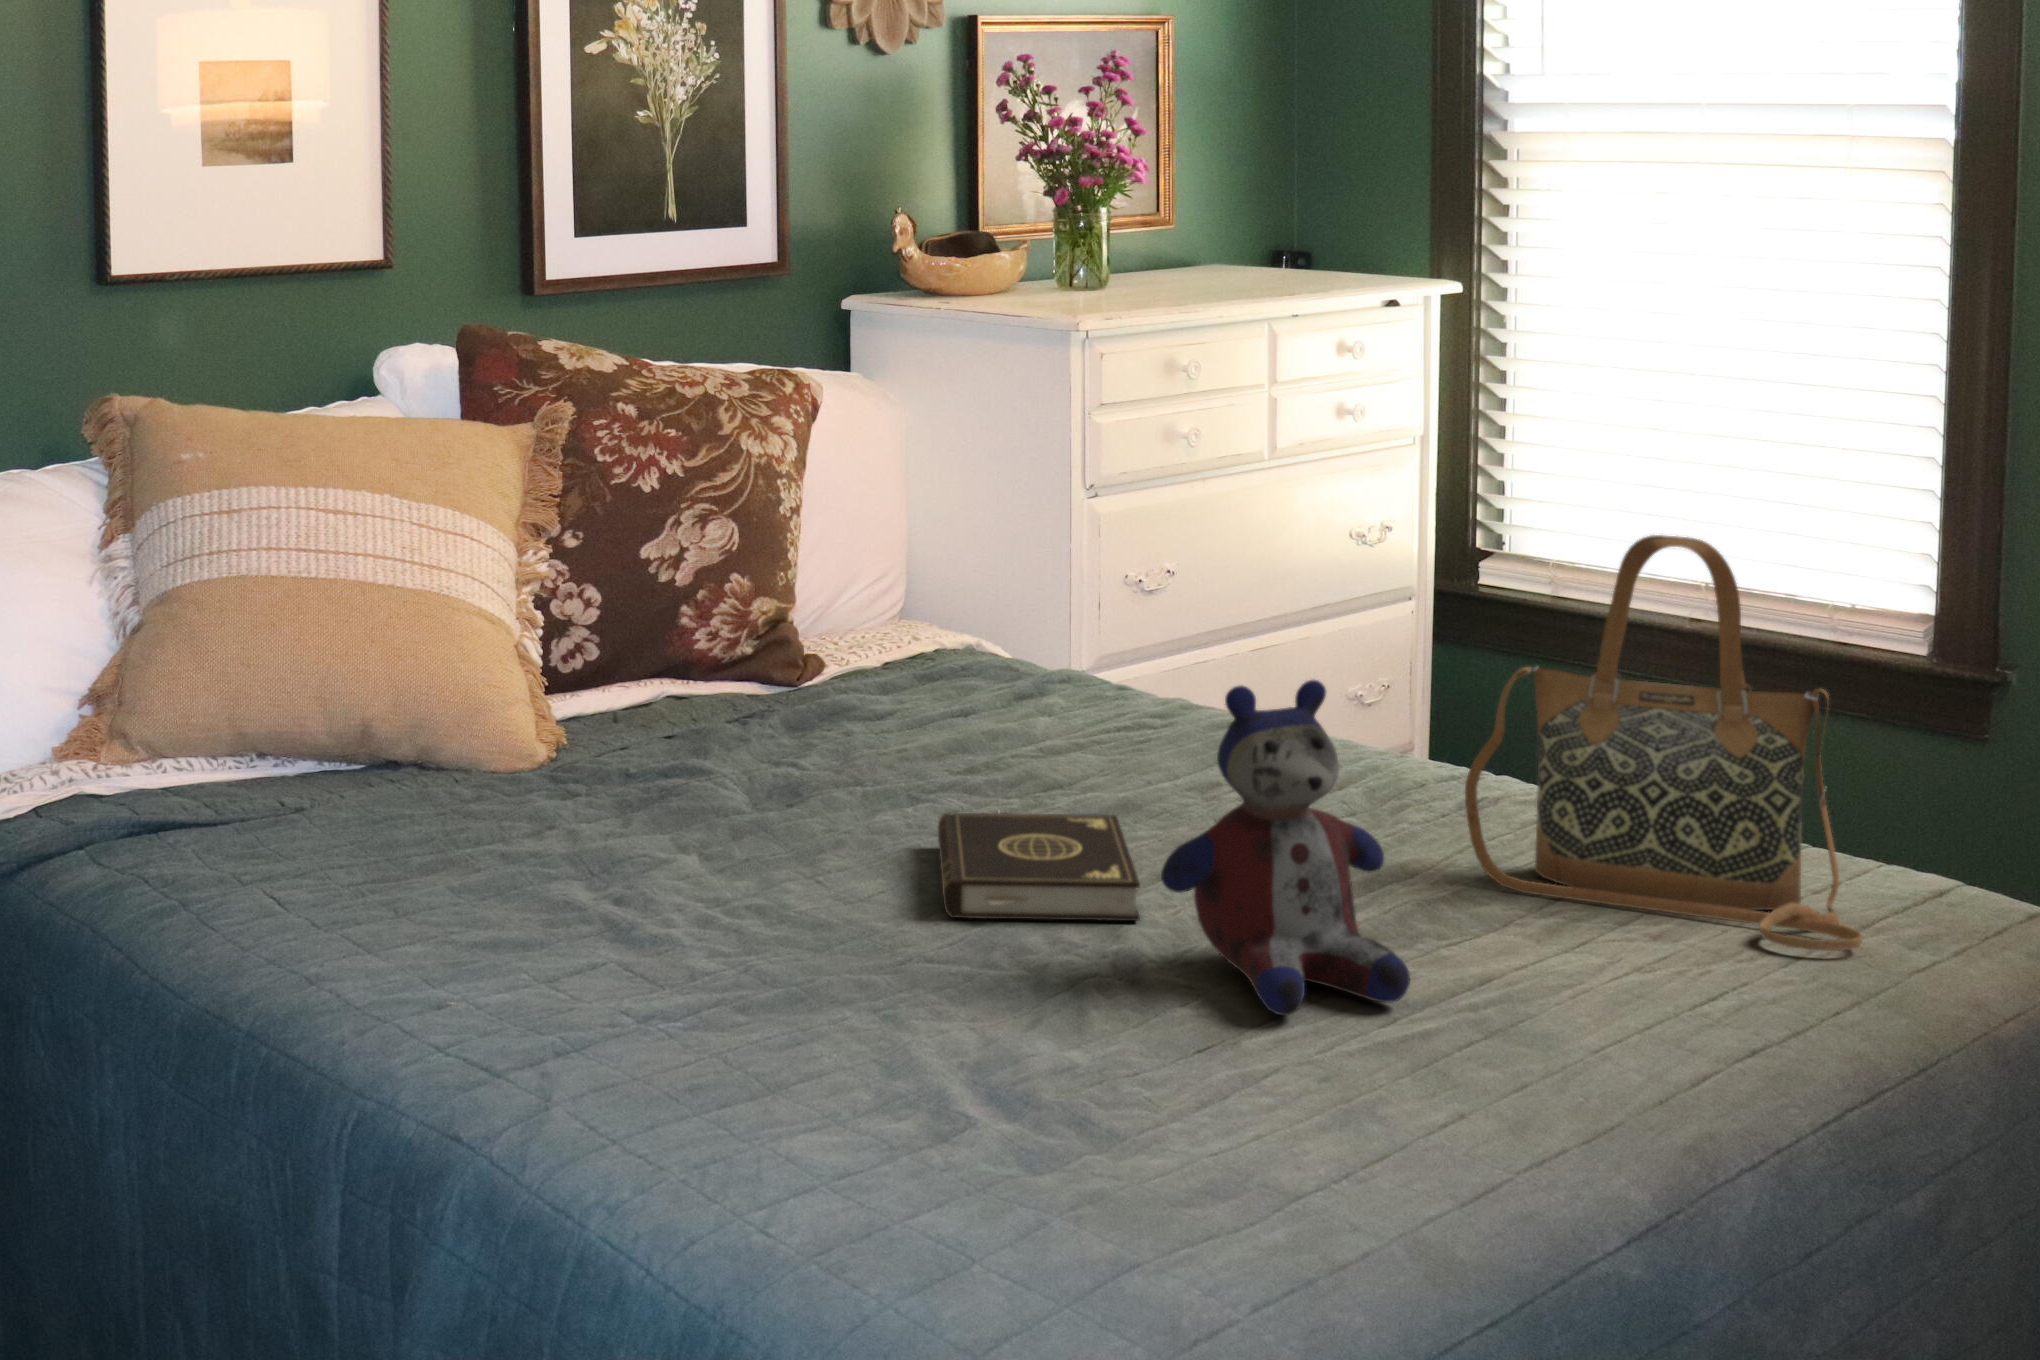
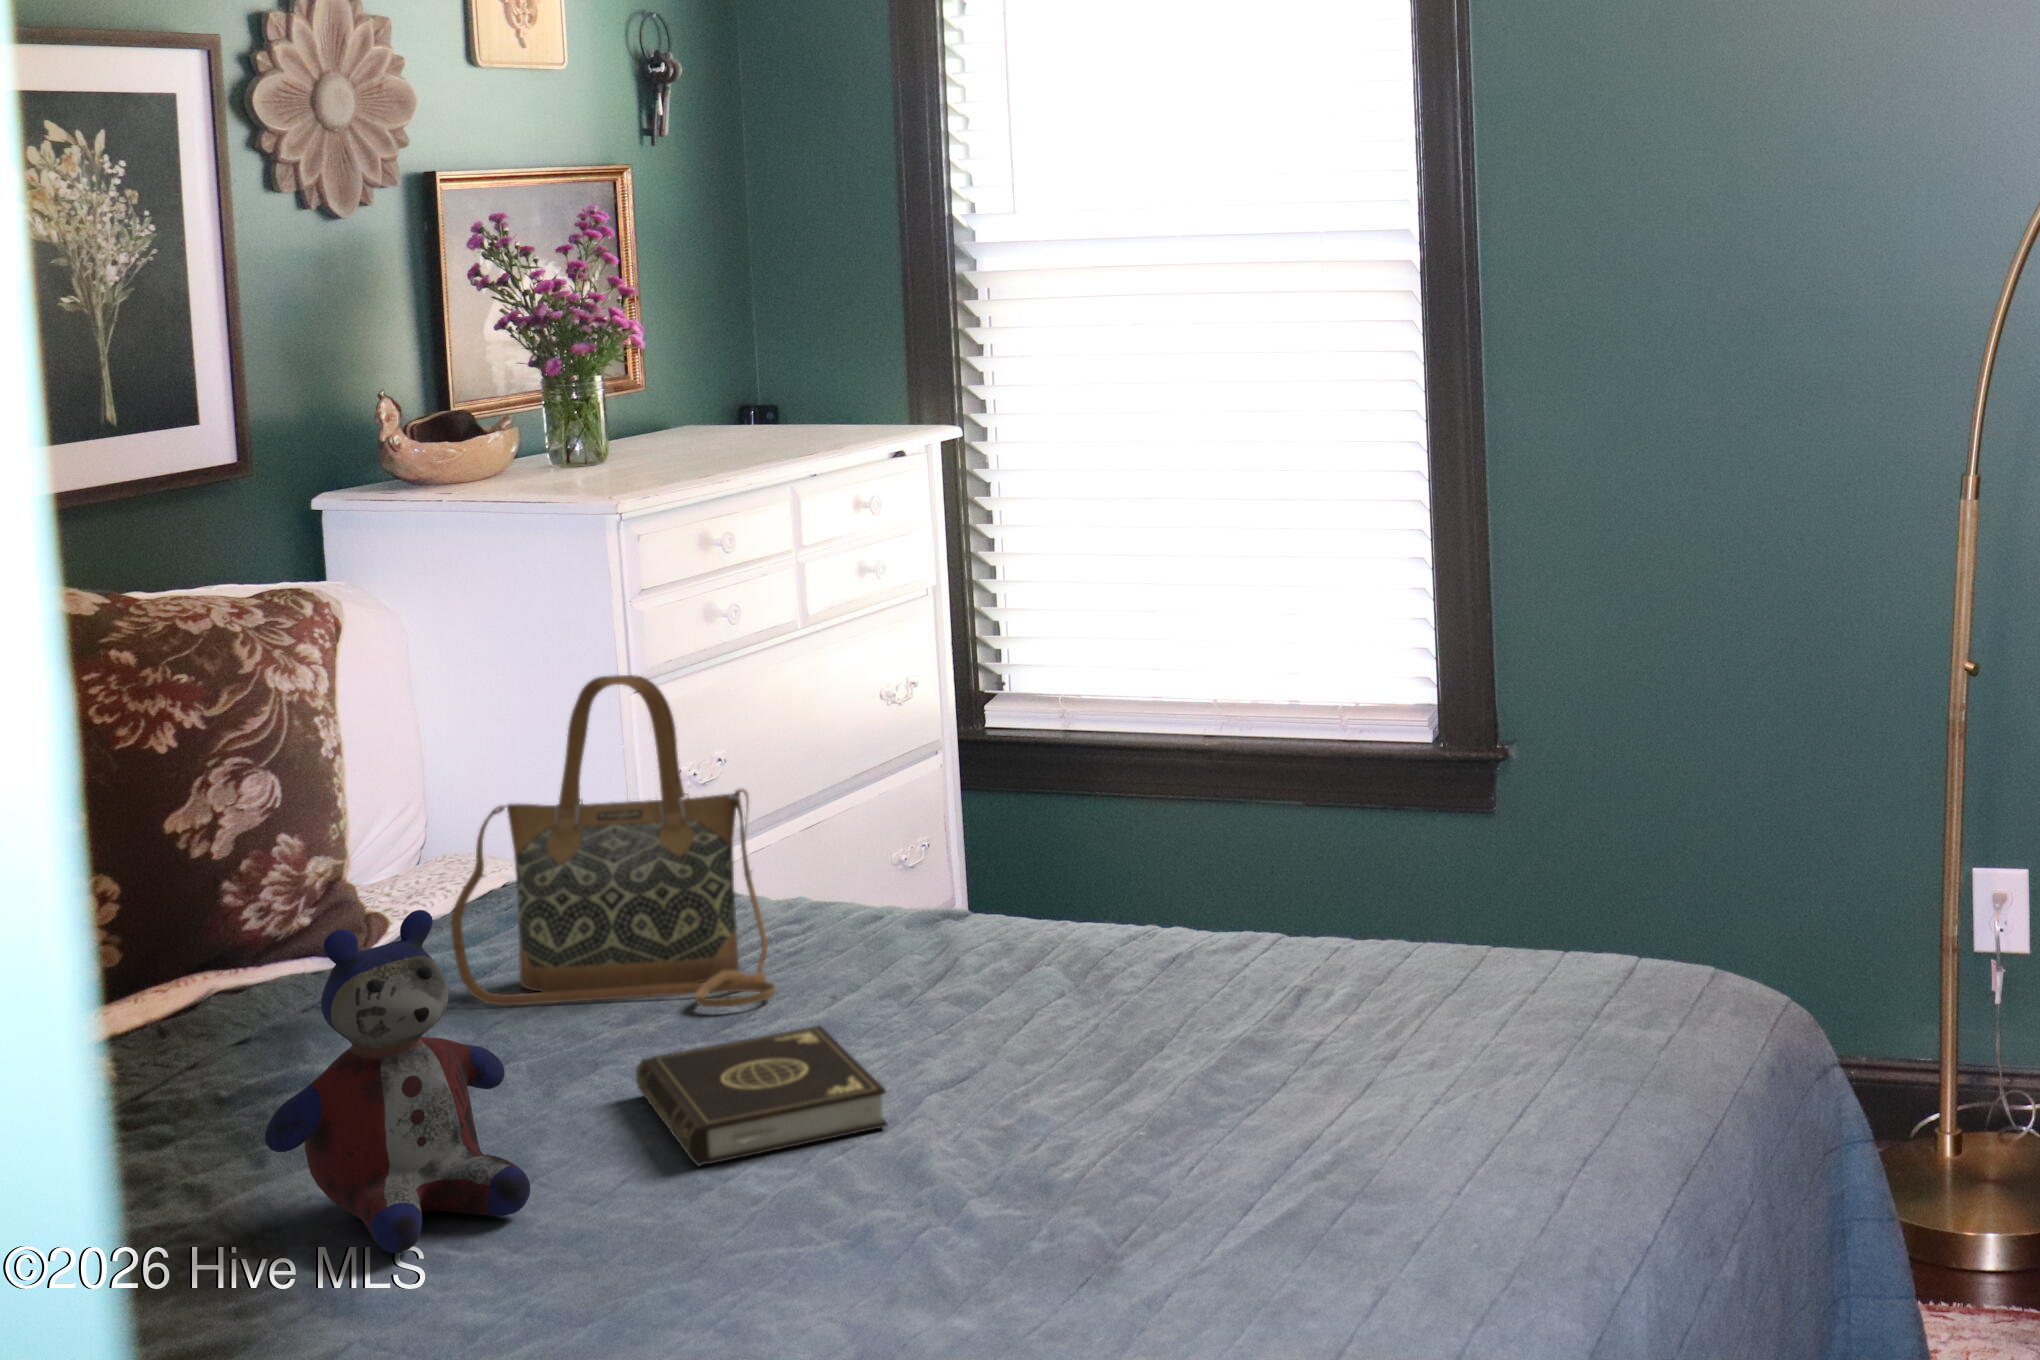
handbag: present [1465,535,1863,951] -> present [451,675,775,1008]
stuffed bear: present [1161,680,1410,1015] -> present [265,910,530,1253]

